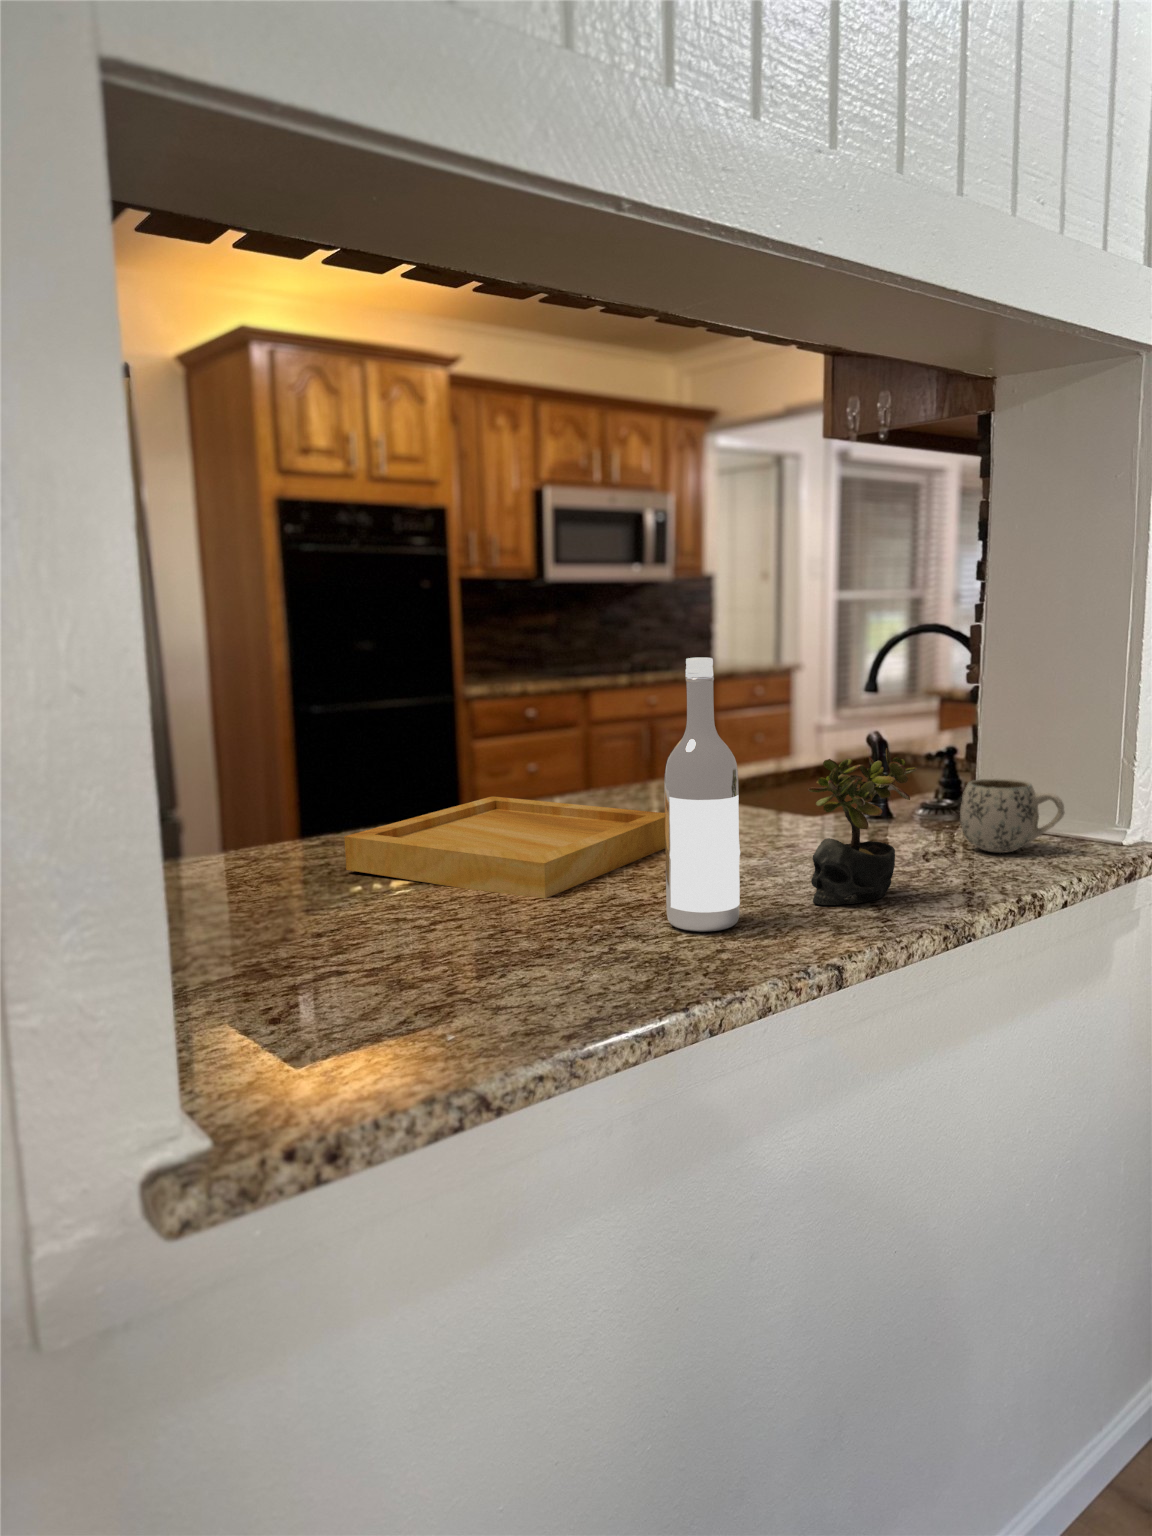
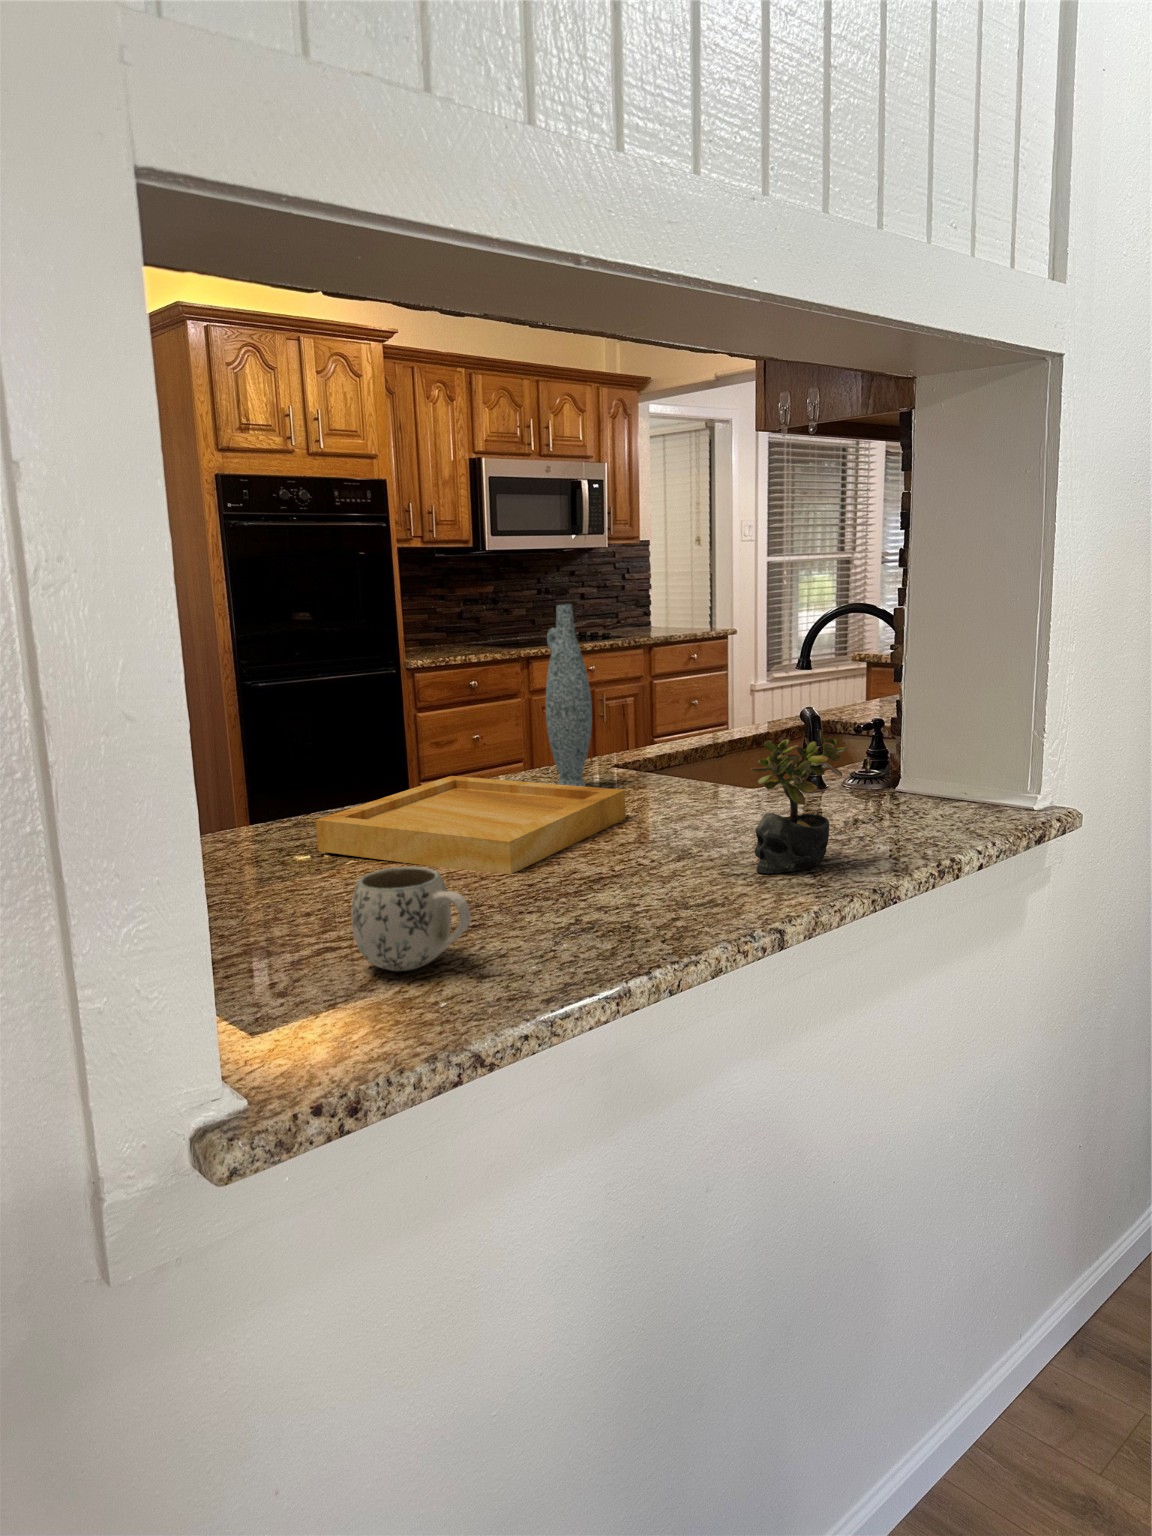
vase: none [594,620,642,815] -> present [546,604,592,786]
wine bottle: present [664,658,740,932] -> none [622,653,691,901]
mug: present [960,779,1065,853] -> present [351,866,471,971]

